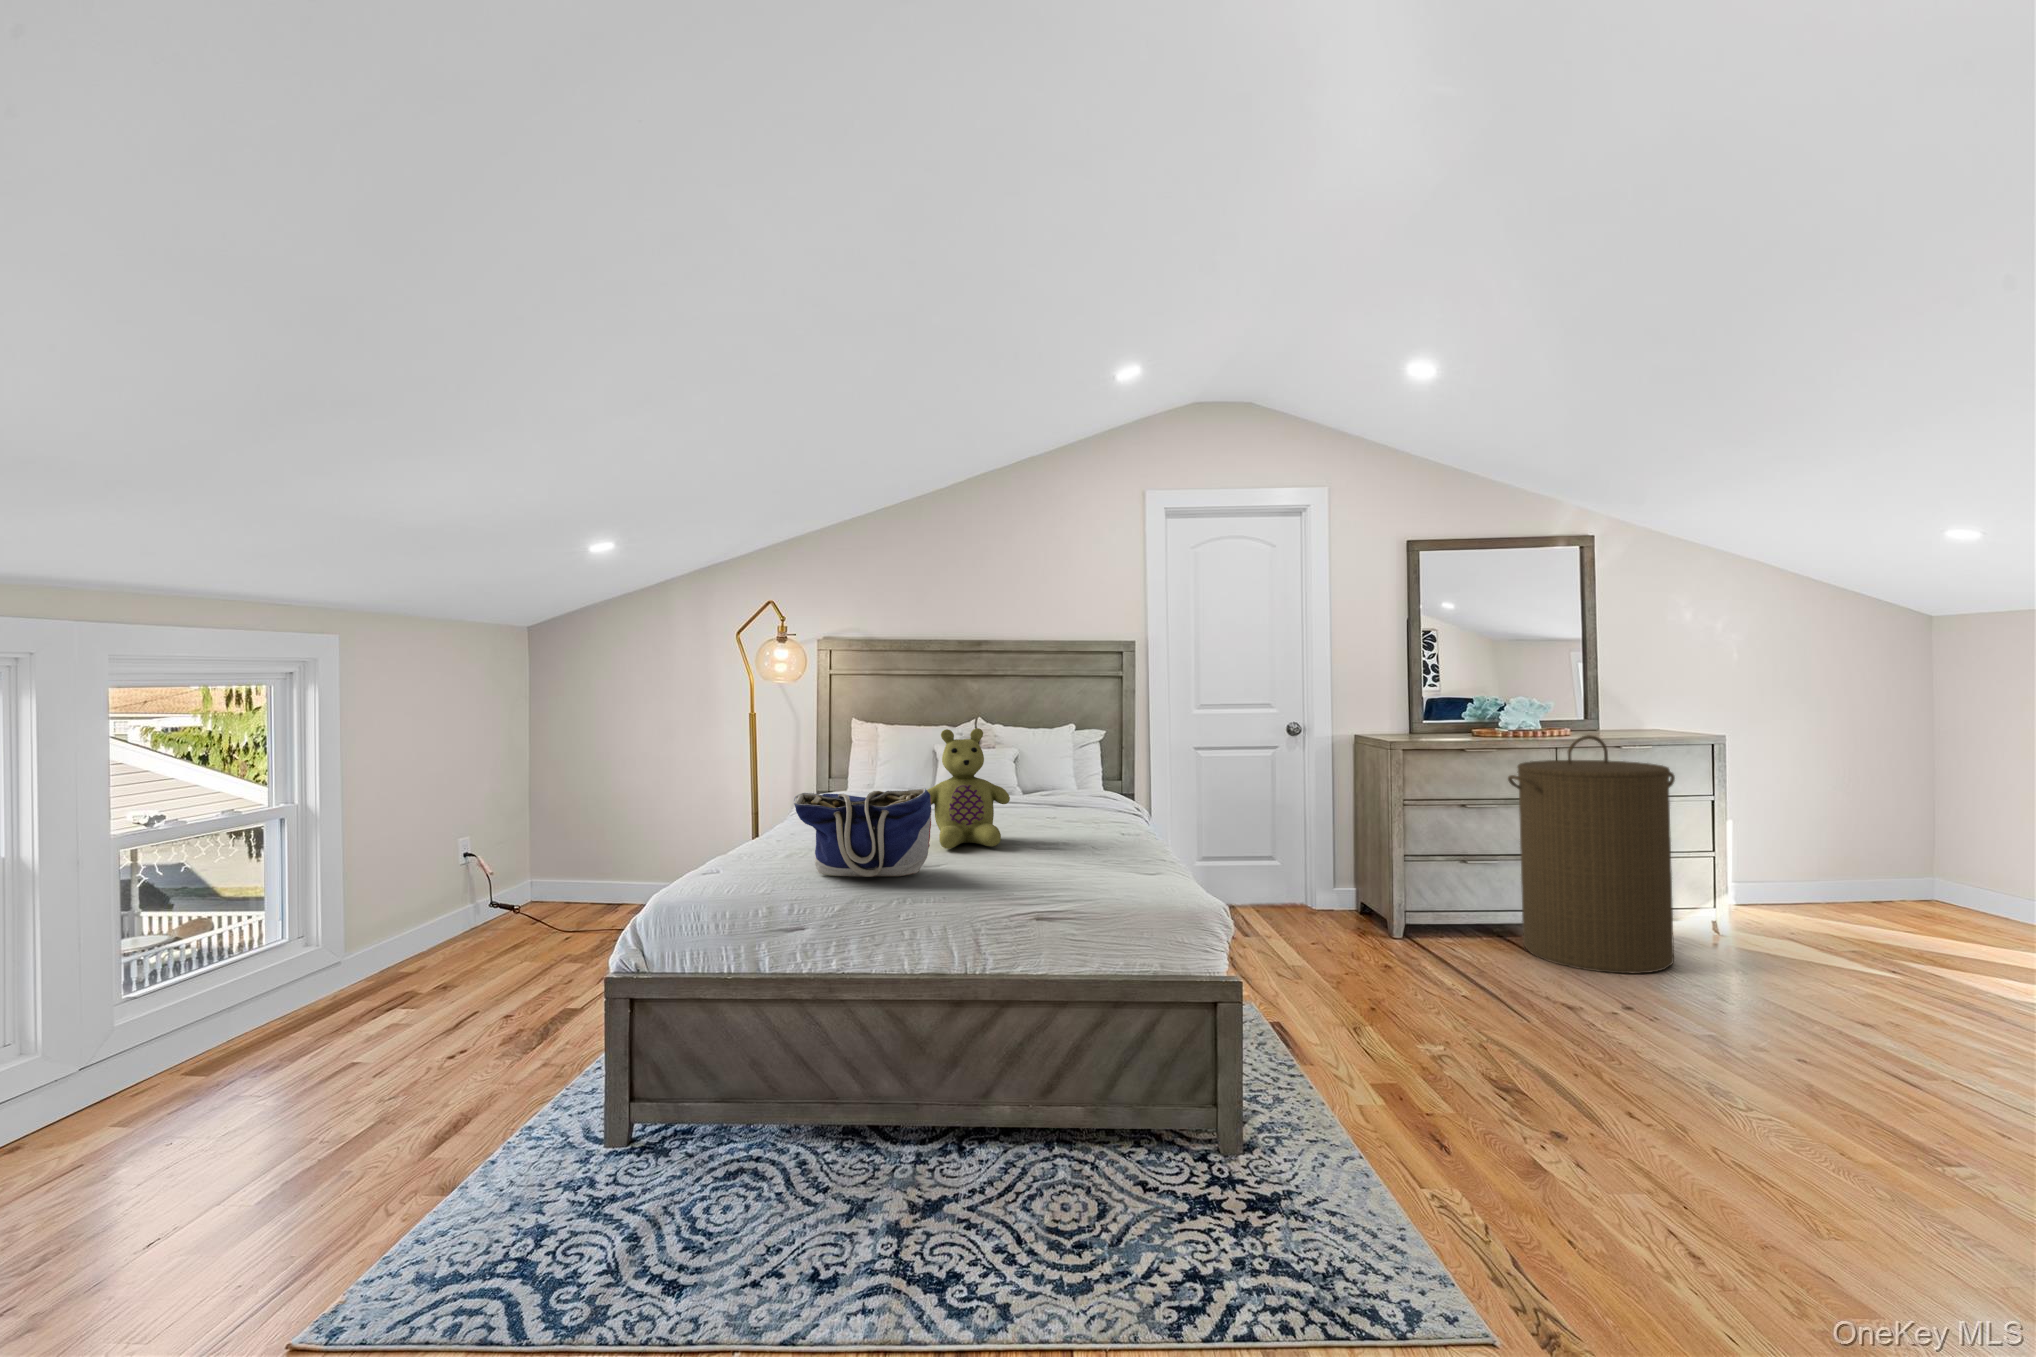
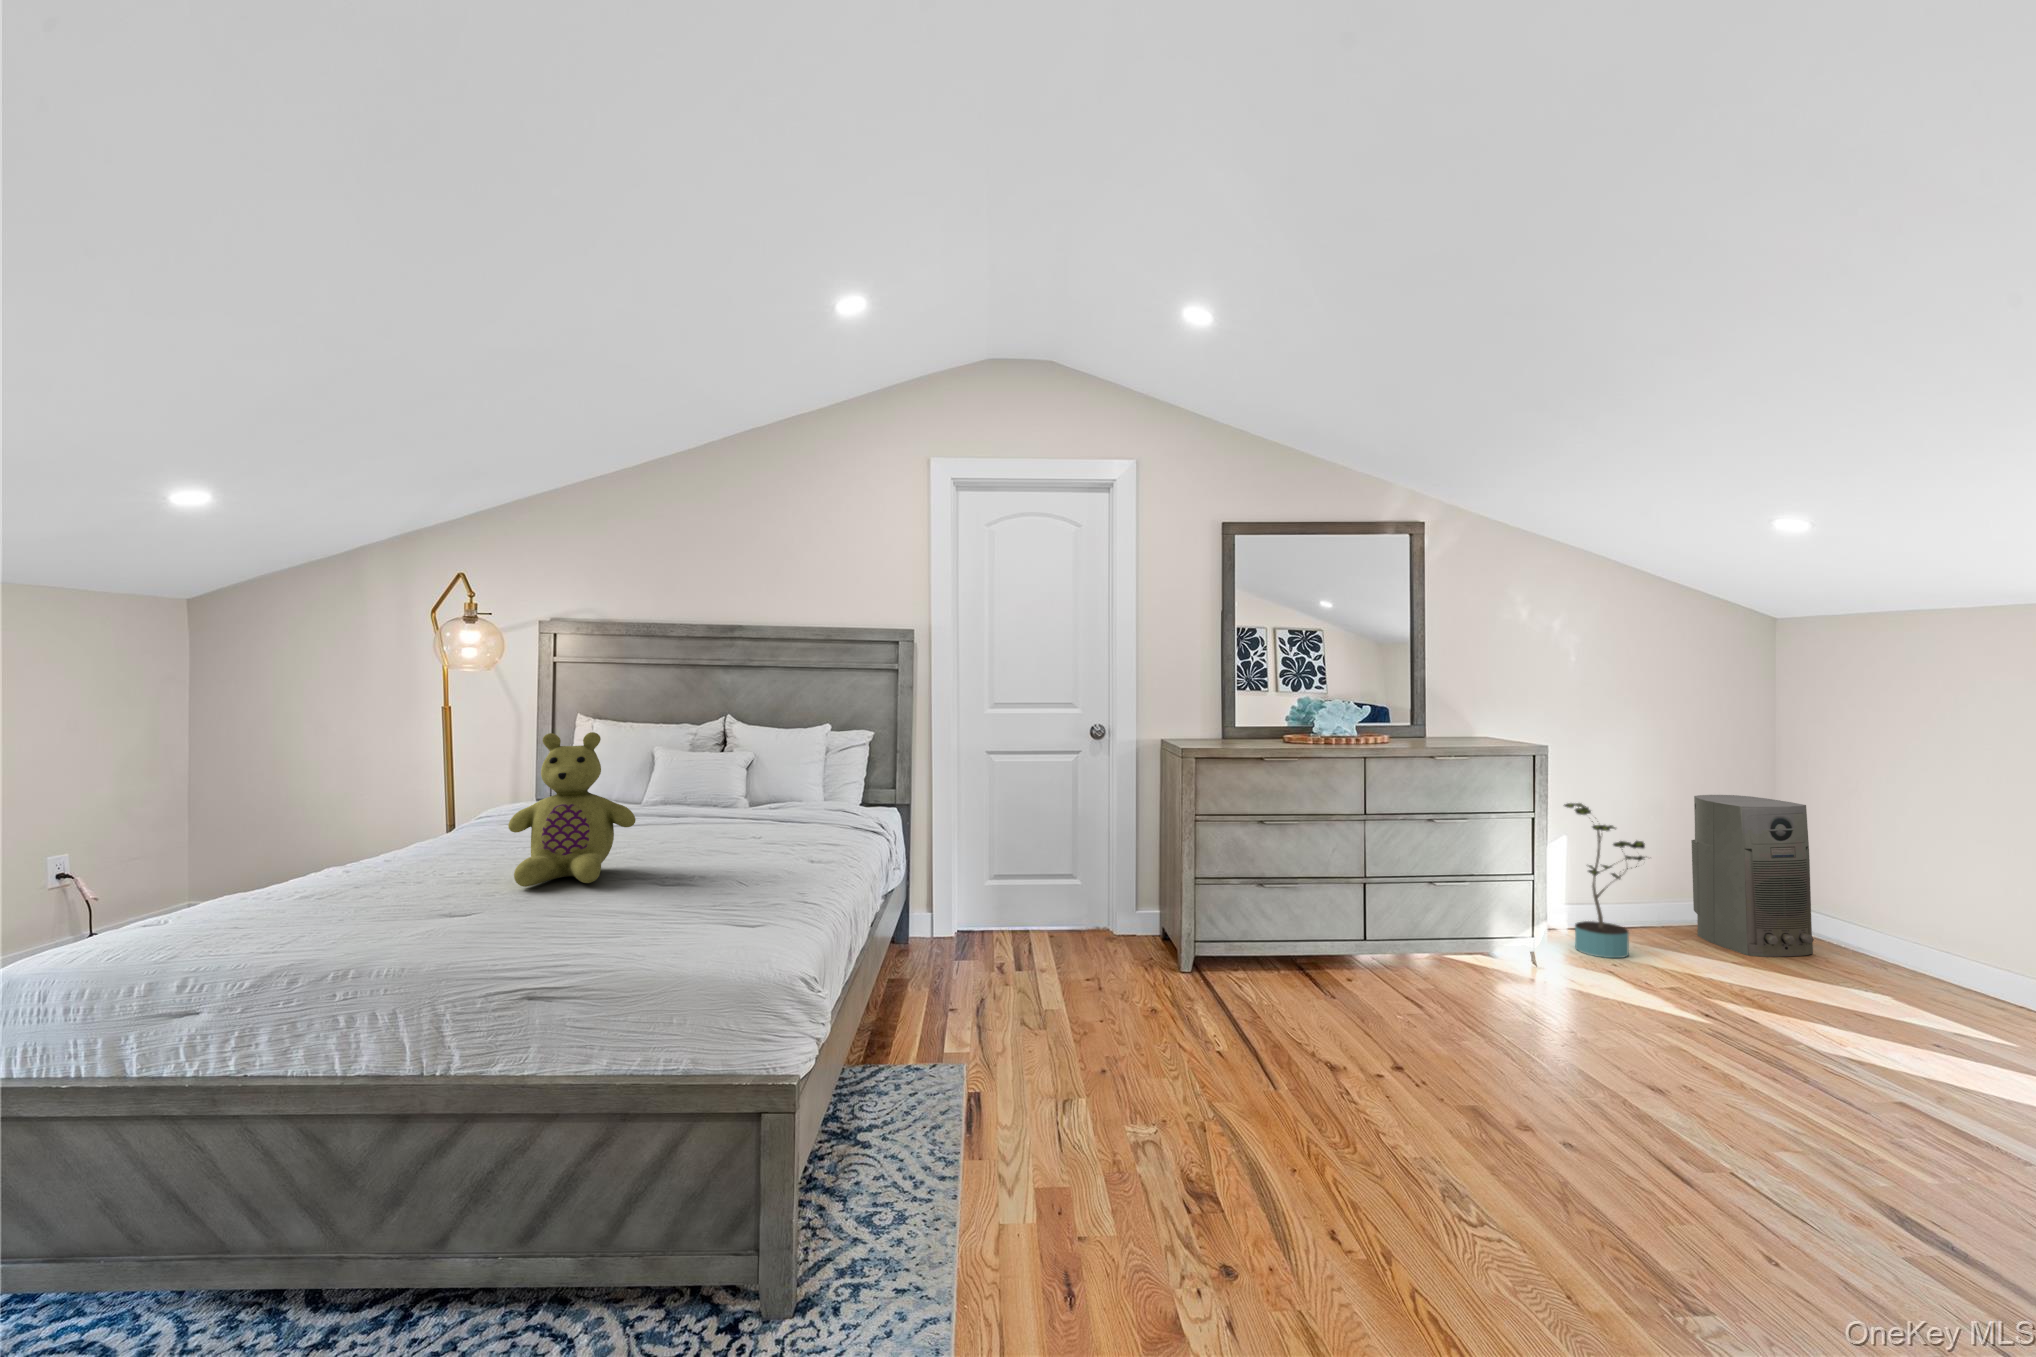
laundry hamper: present [1508,735,1675,973] -> none [1300,744,1481,1017]
air purifier: none [1857,781,1983,928] -> present [1691,795,1814,957]
tote bag: present [794,788,931,877] -> none [231,815,450,935]
potted plant: none [1738,788,1825,930] -> present [1564,803,1645,958]

